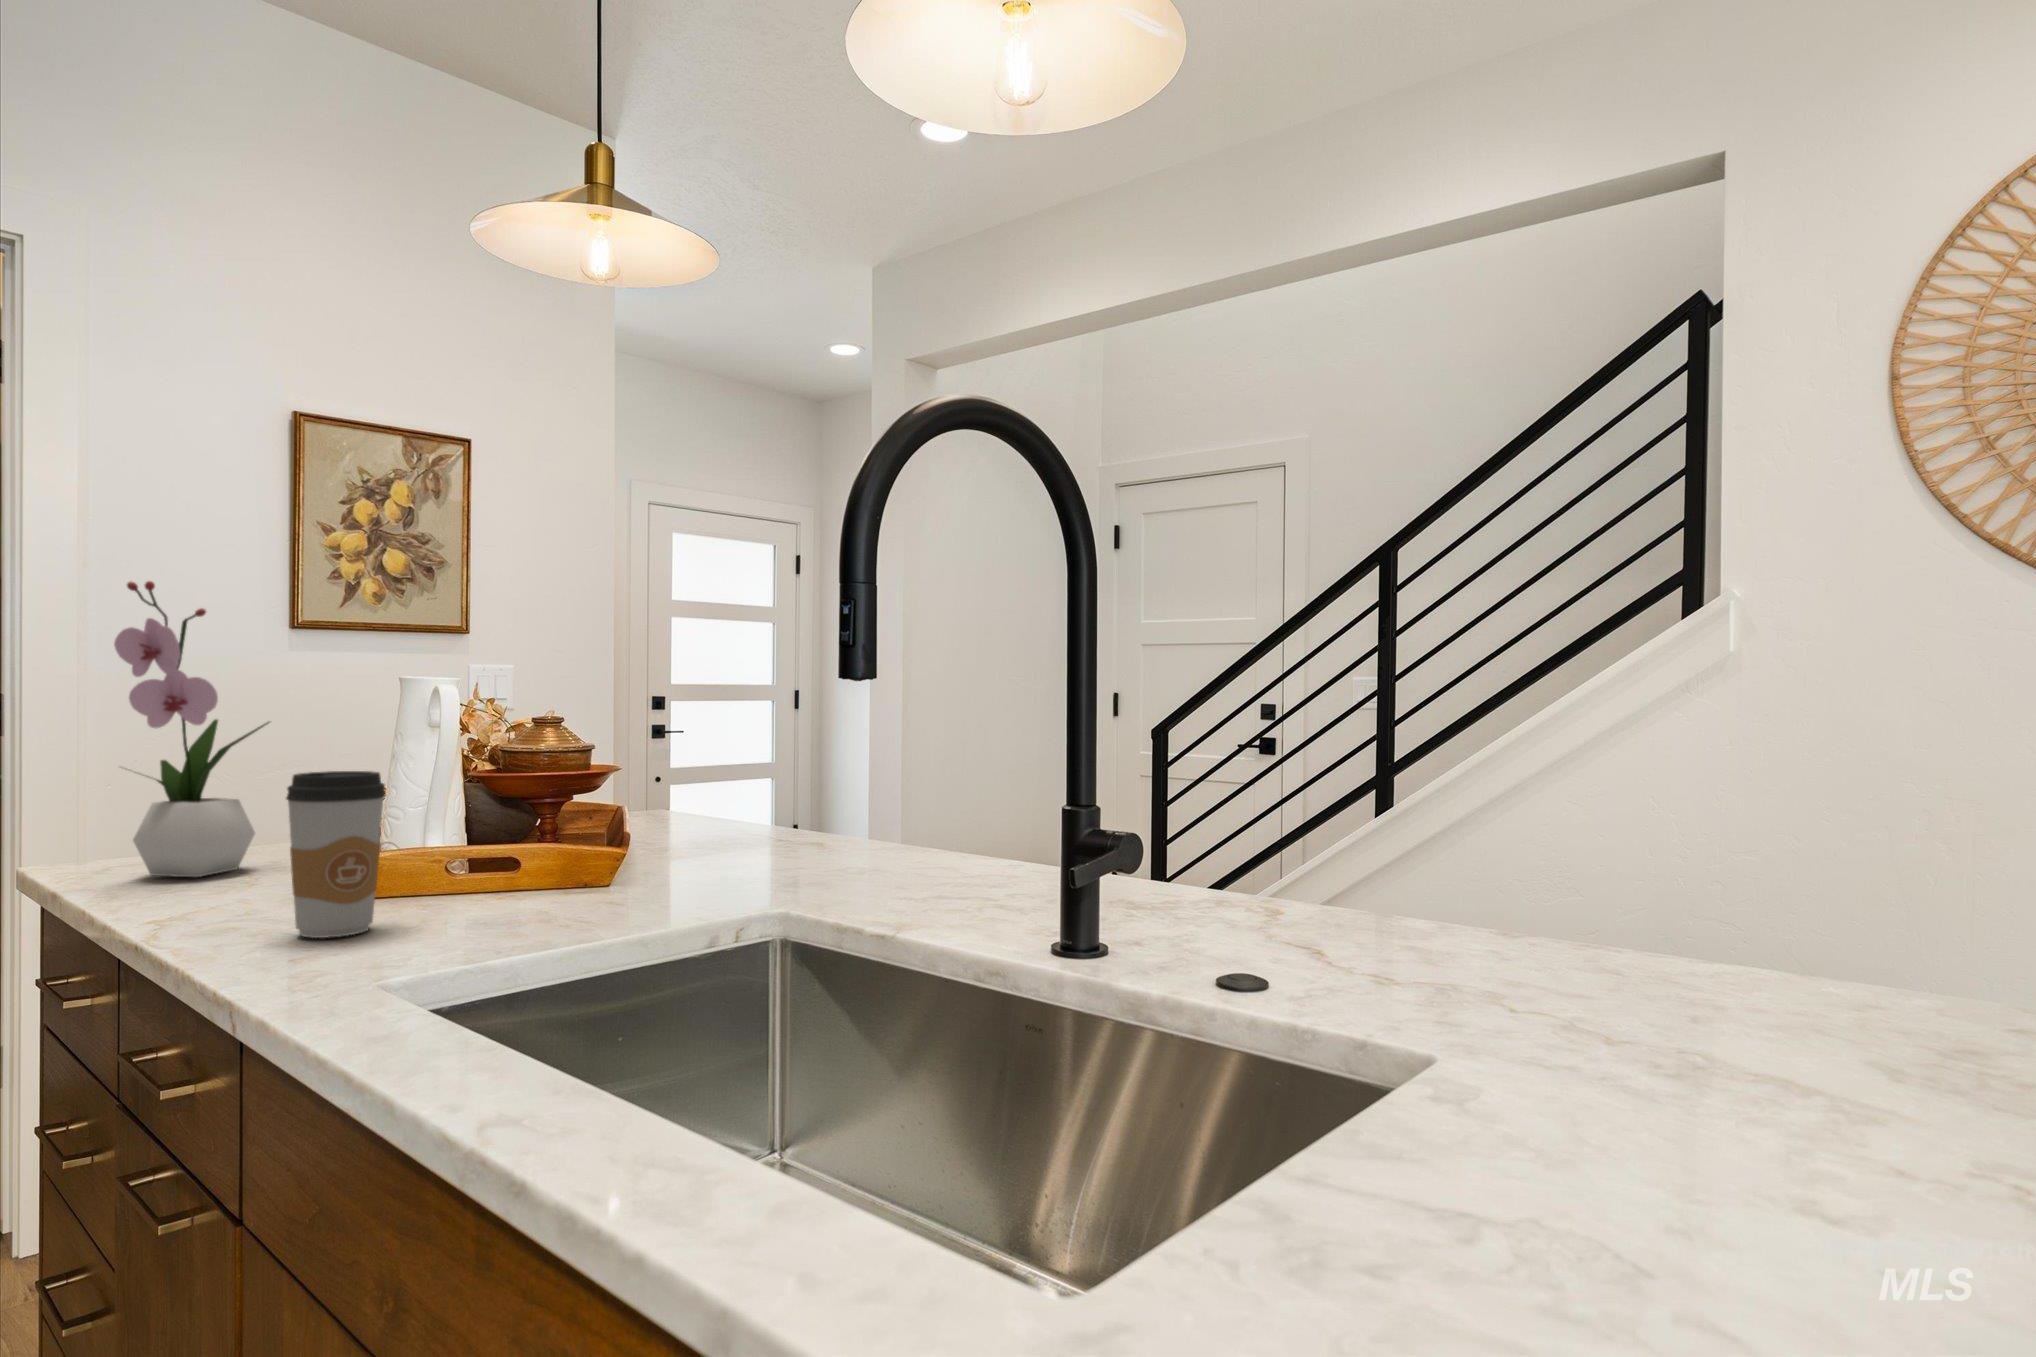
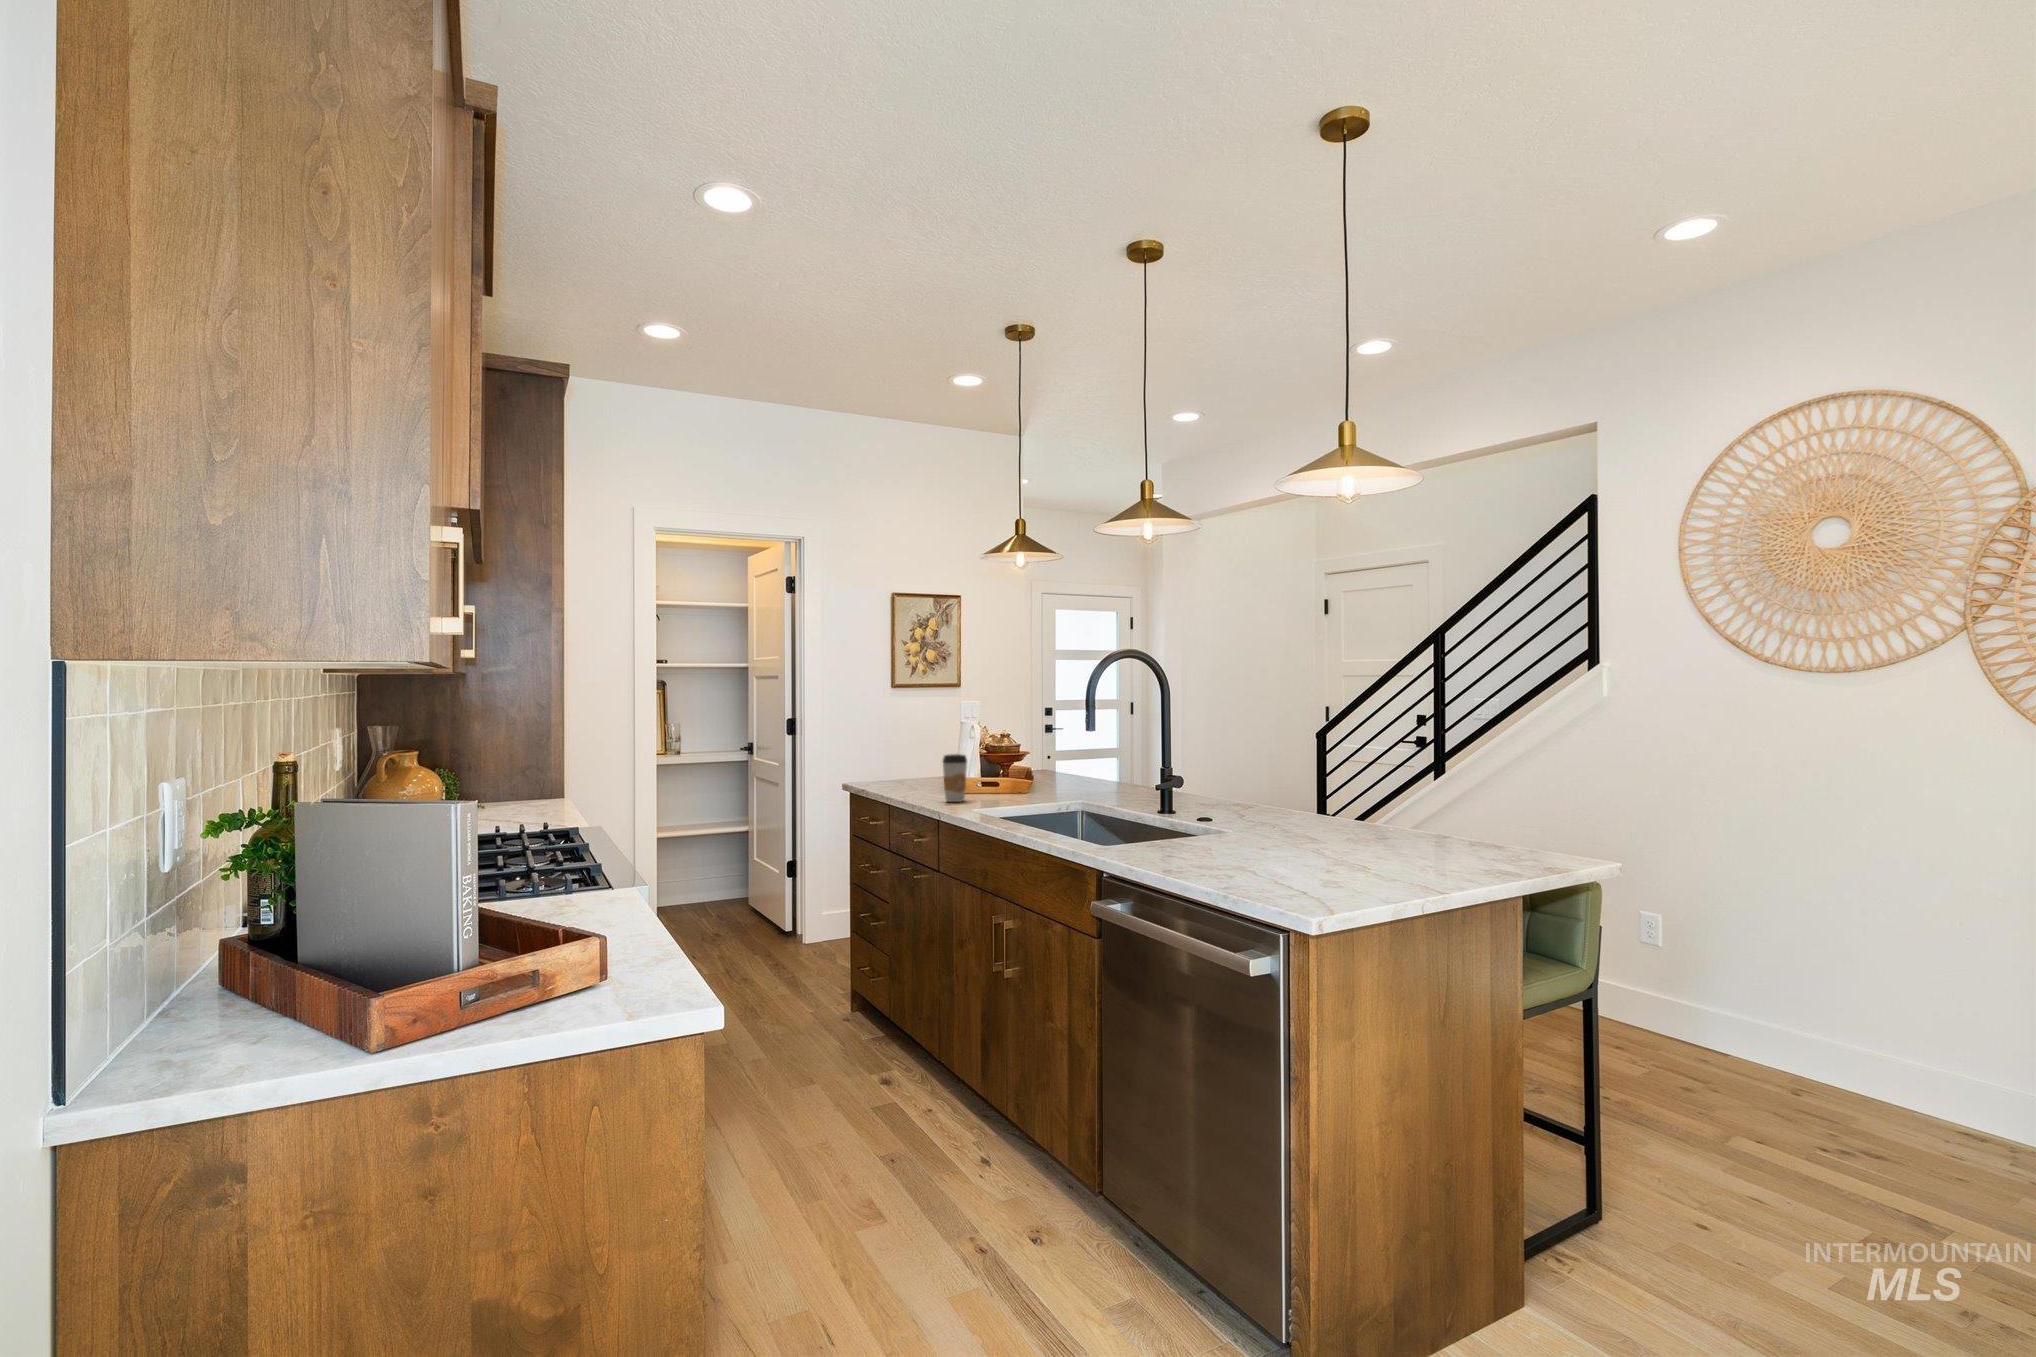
flower arrangement: present [114,581,269,877] -> none [881,692,921,788]

